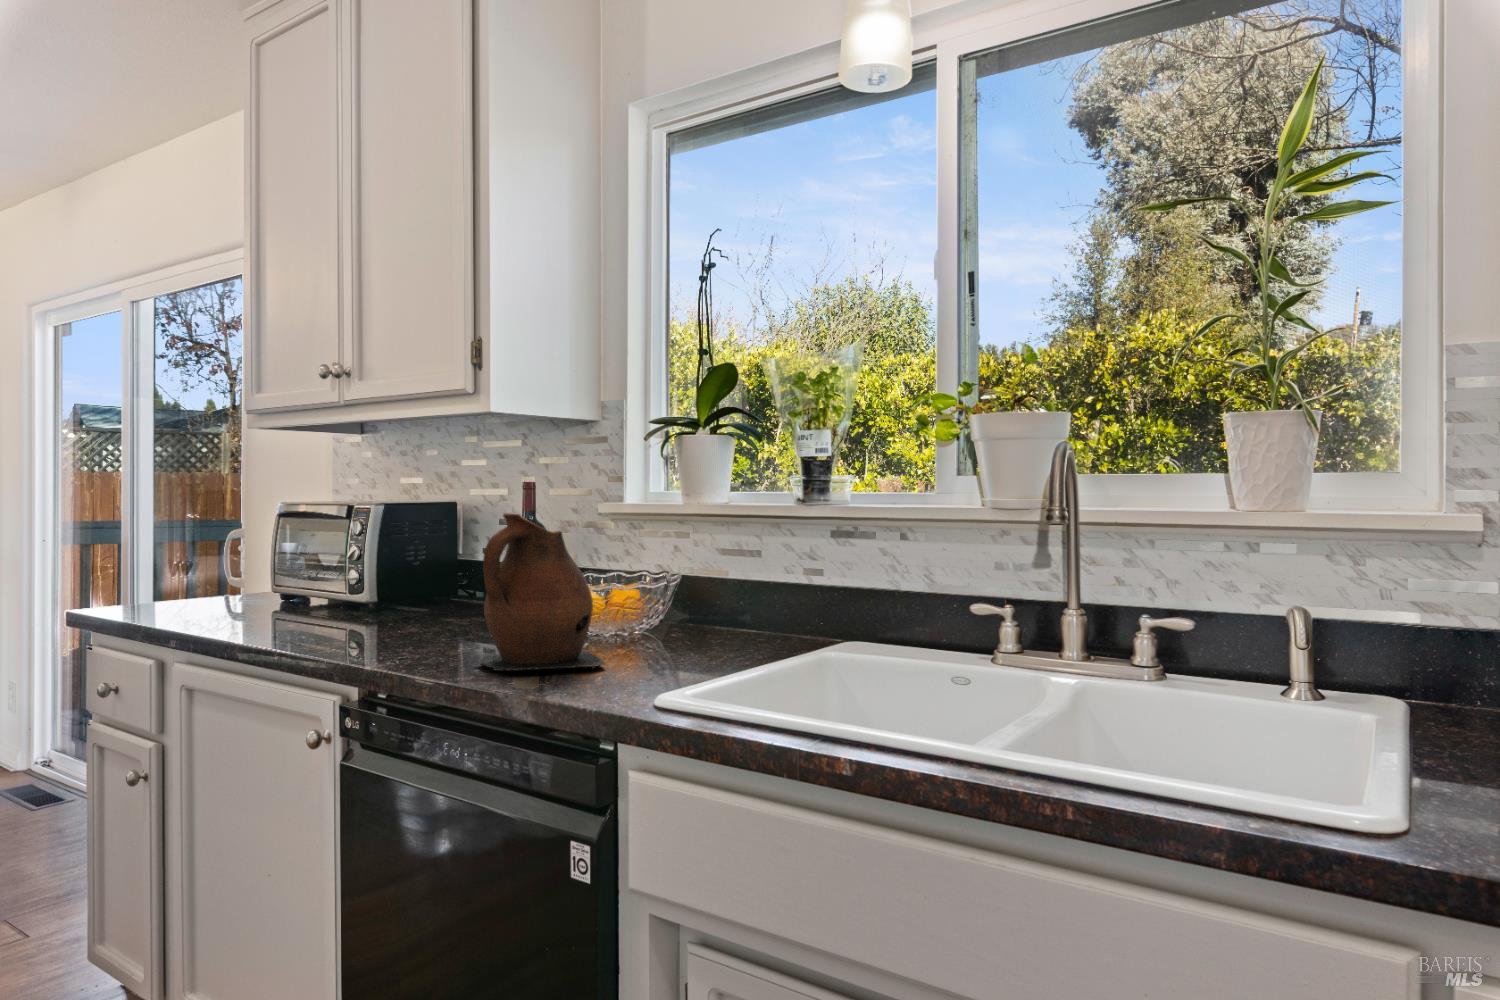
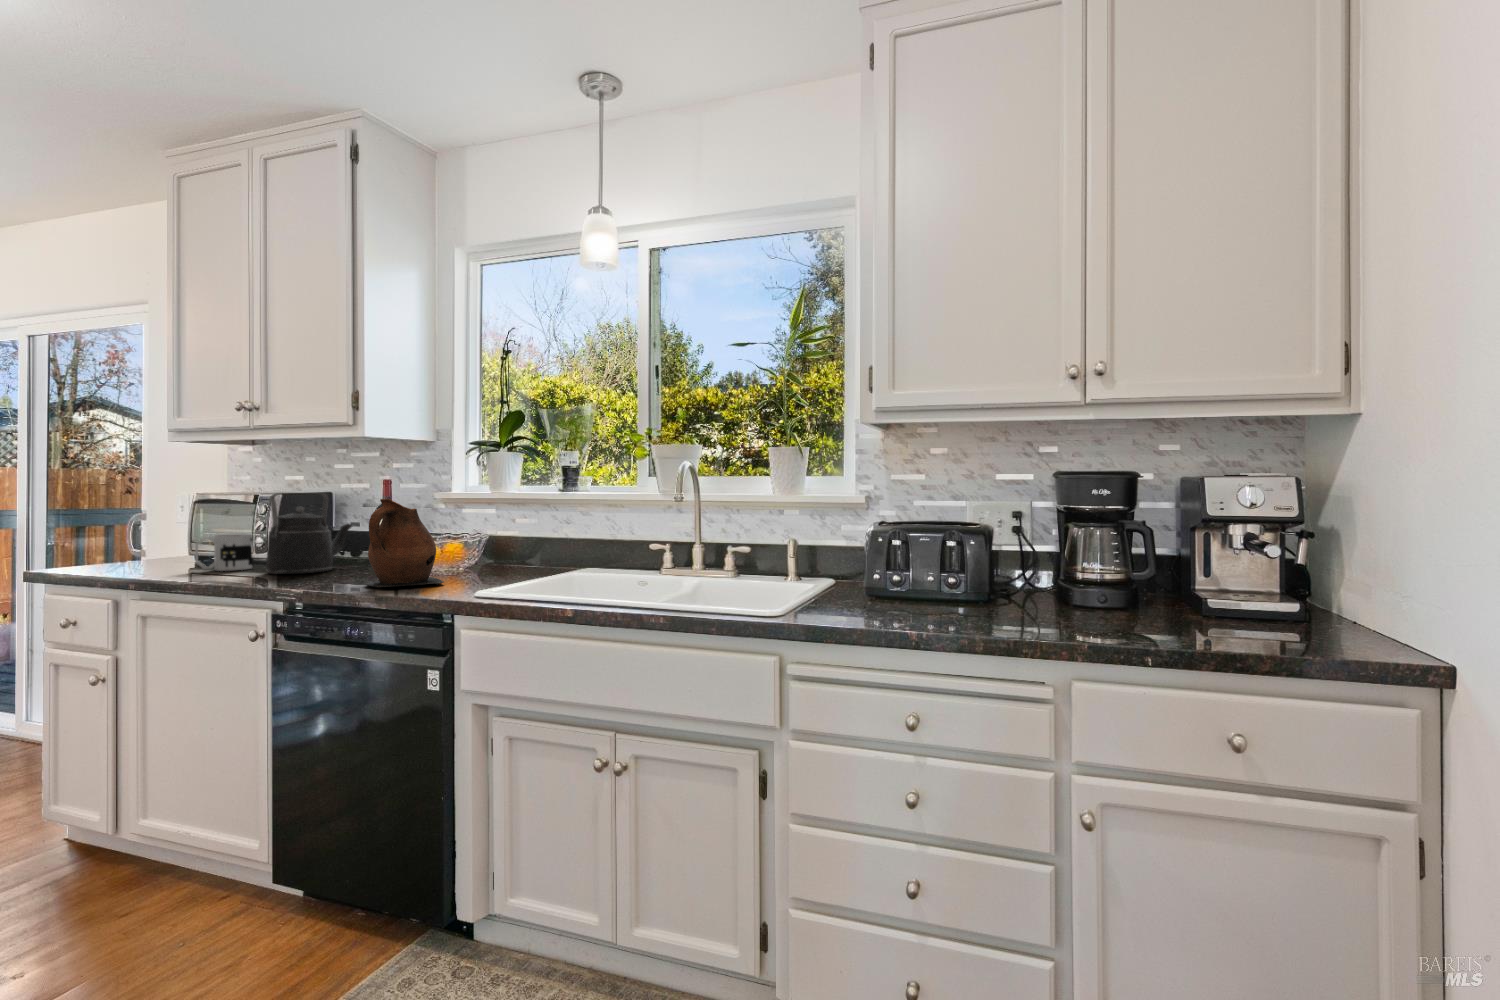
kettle: none [352,503,477,632] -> present [266,493,352,574]
mug: none [265,564,340,621] -> present [195,533,252,571]

